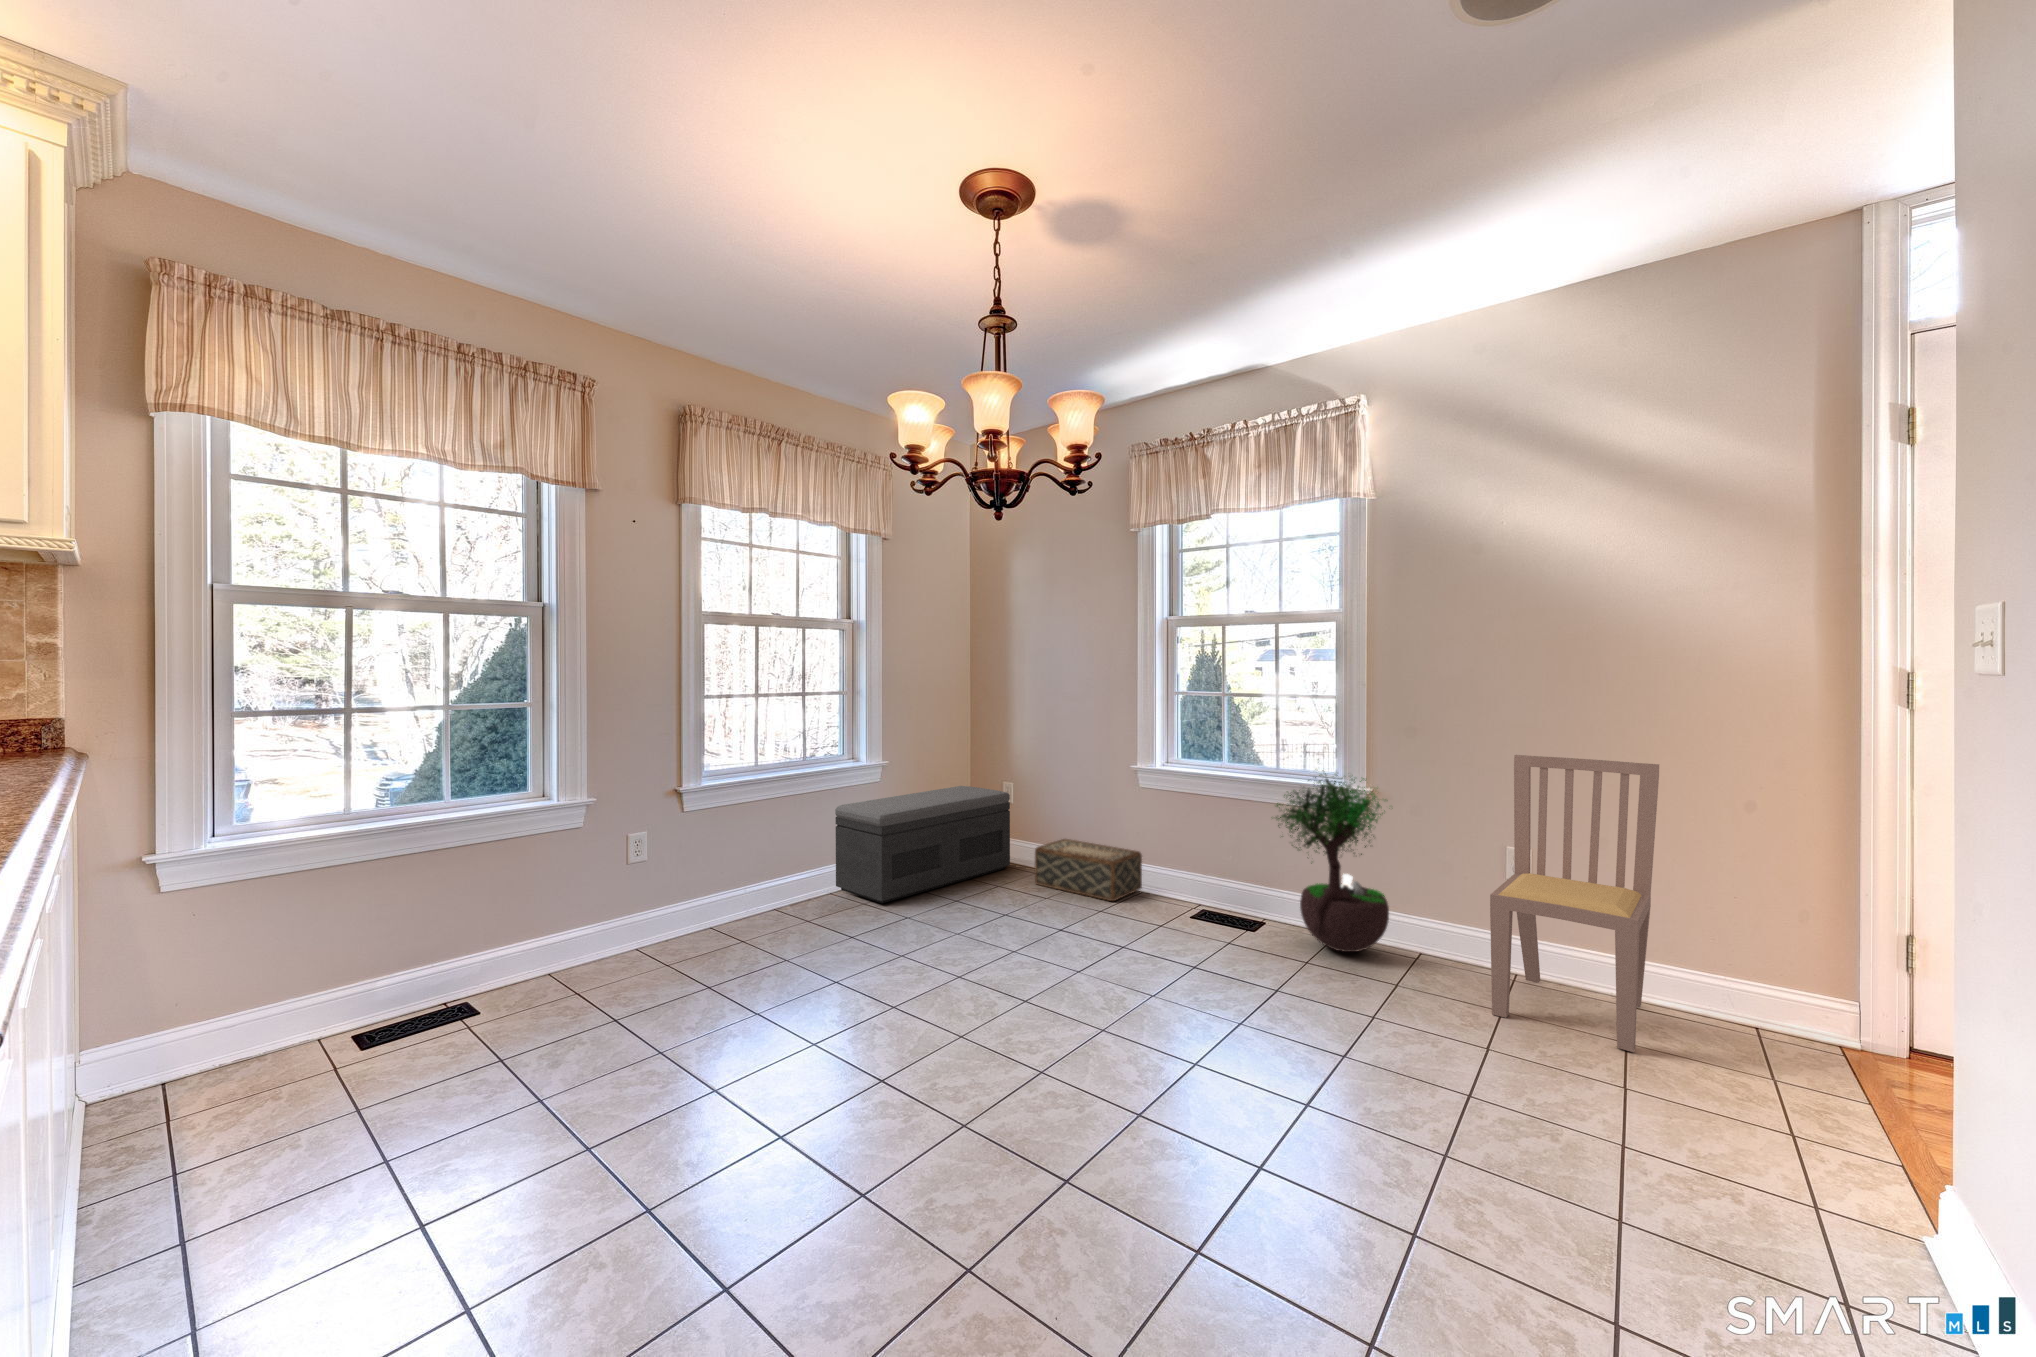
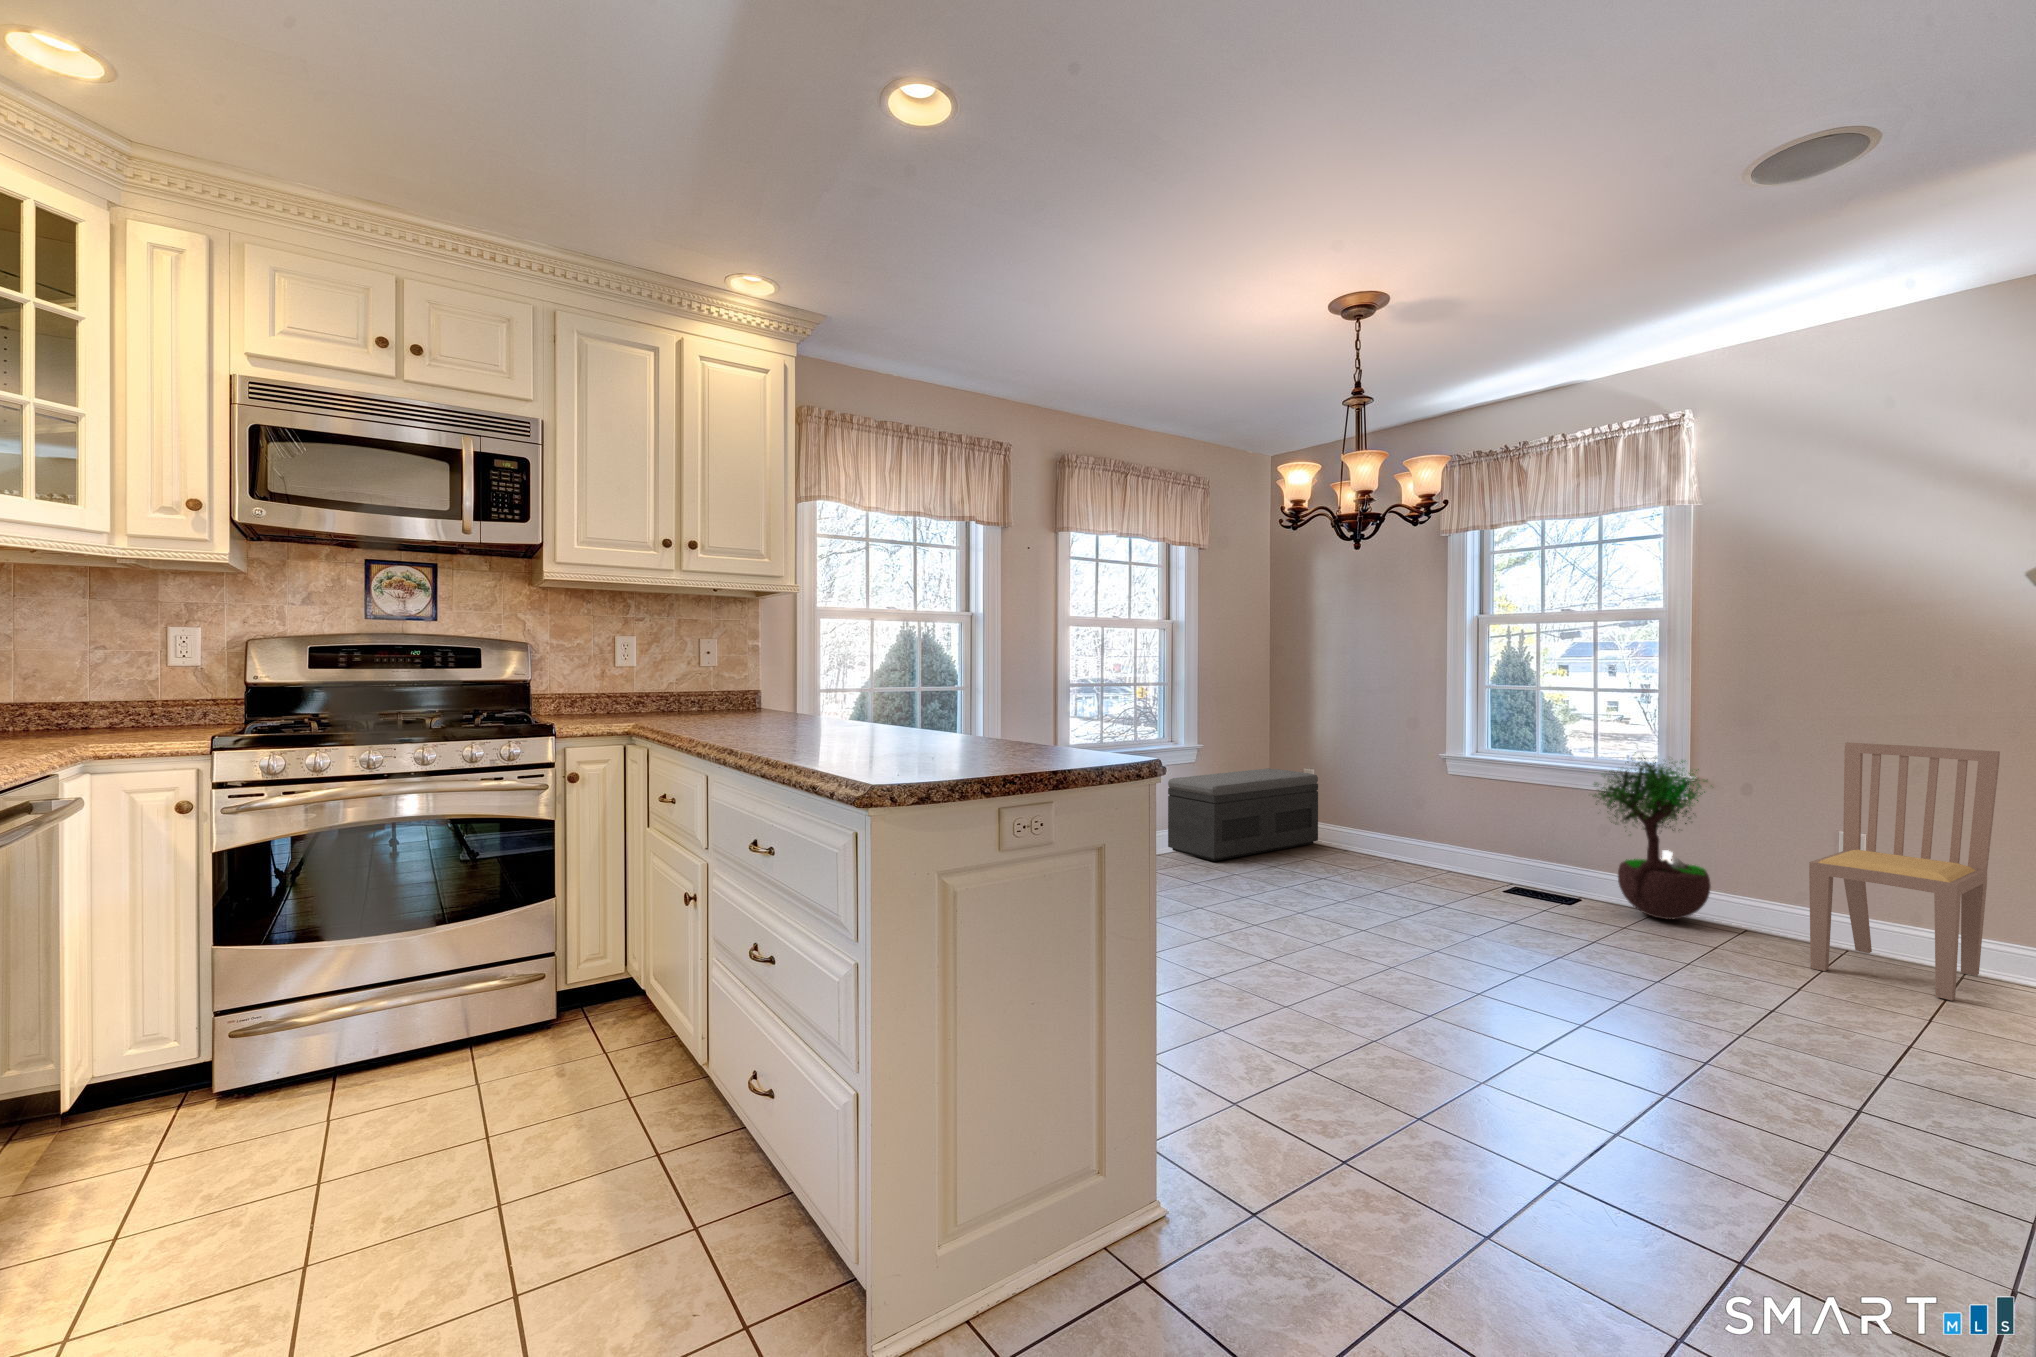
woven basket: present [1035,839,1142,901] -> none [1346,818,1452,871]

